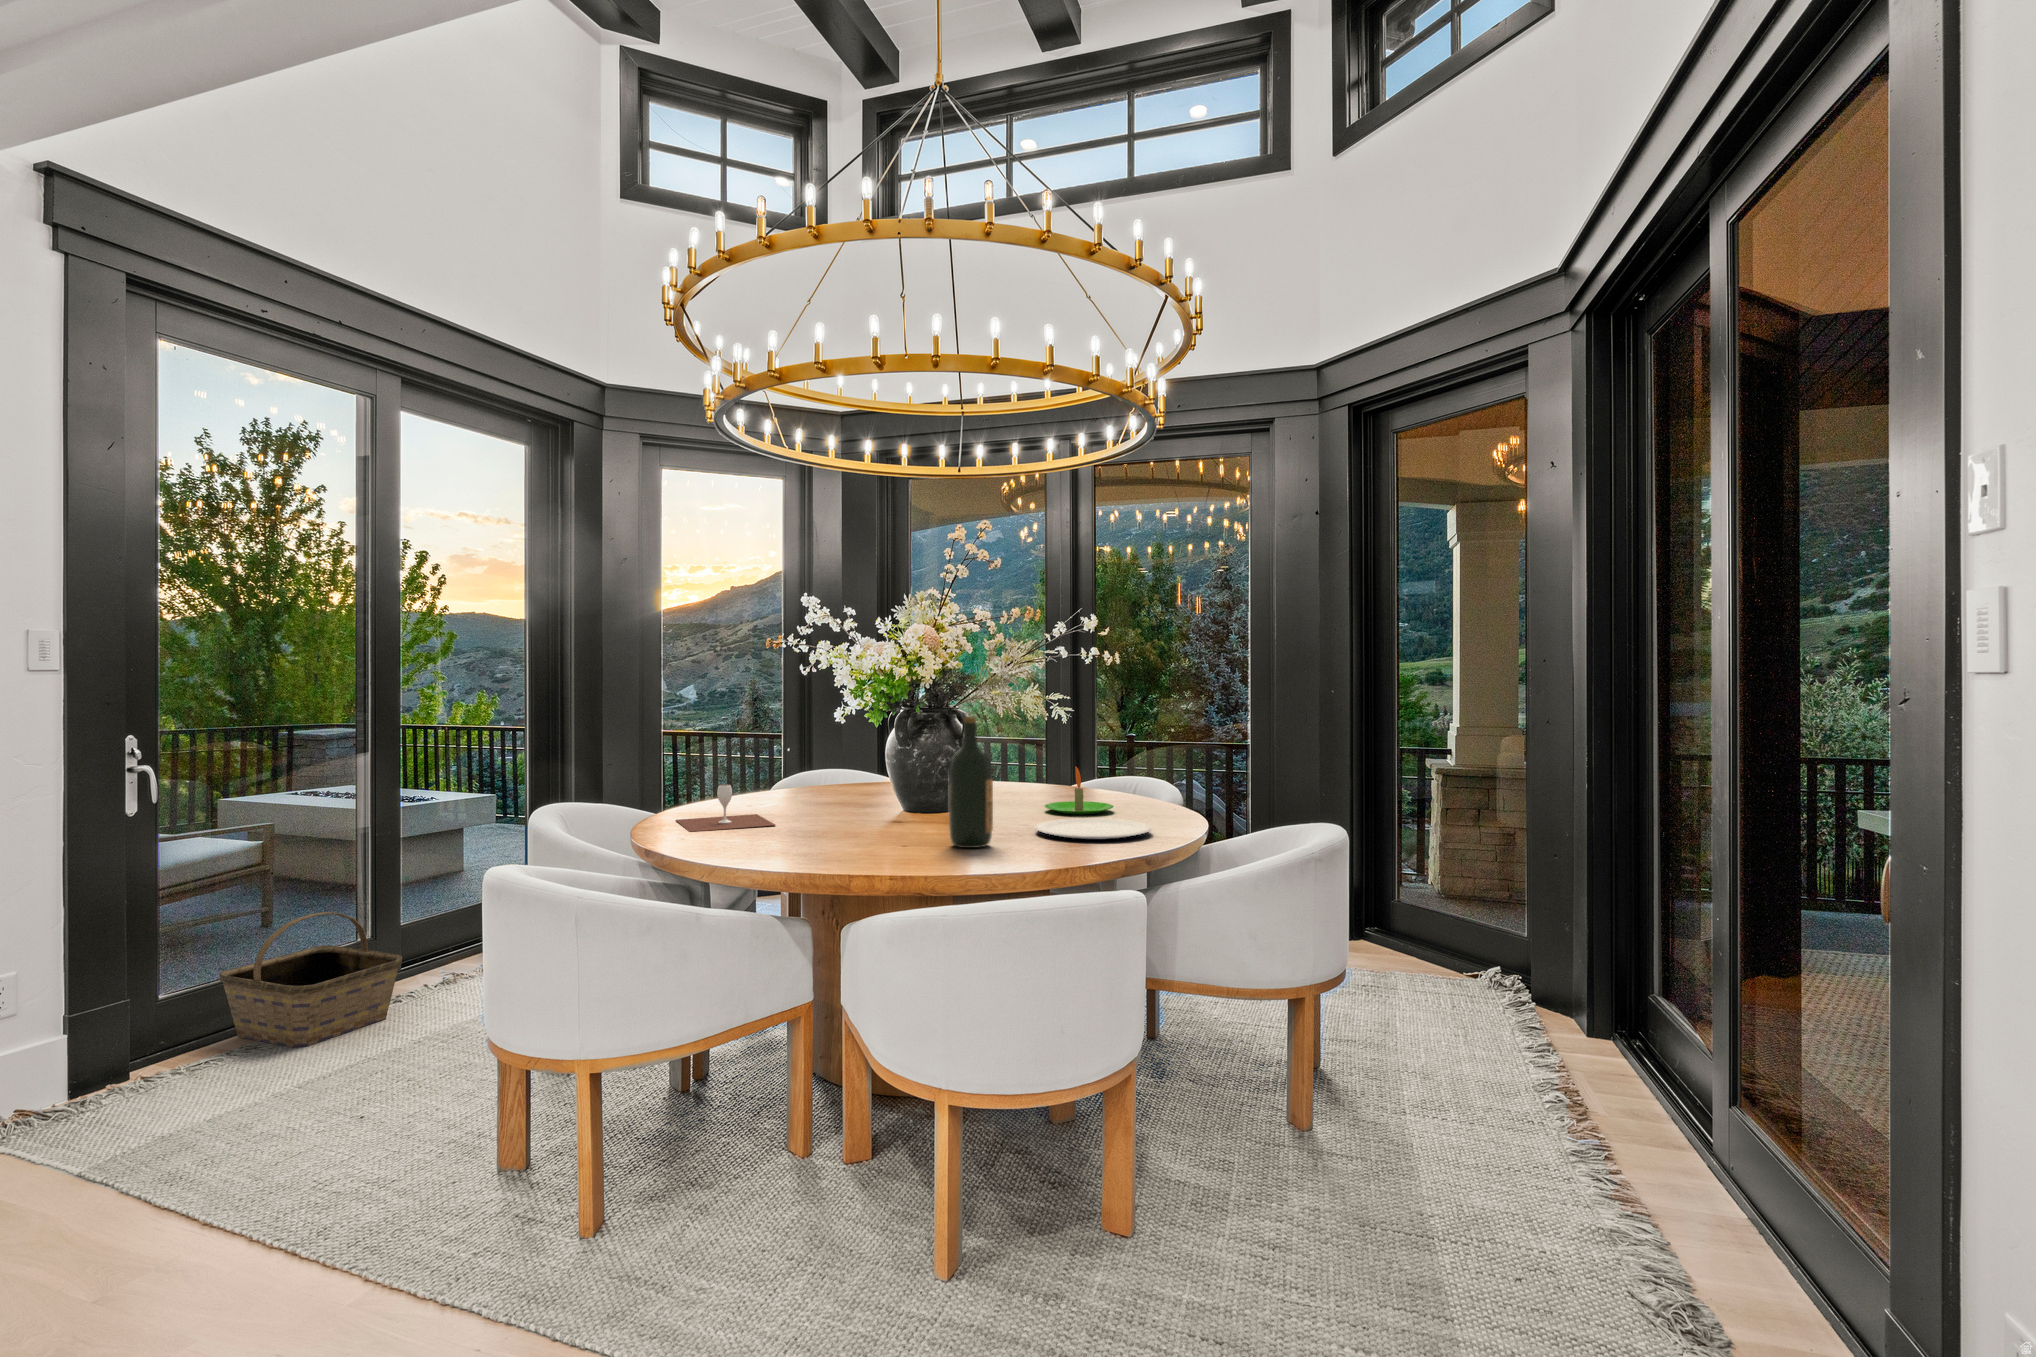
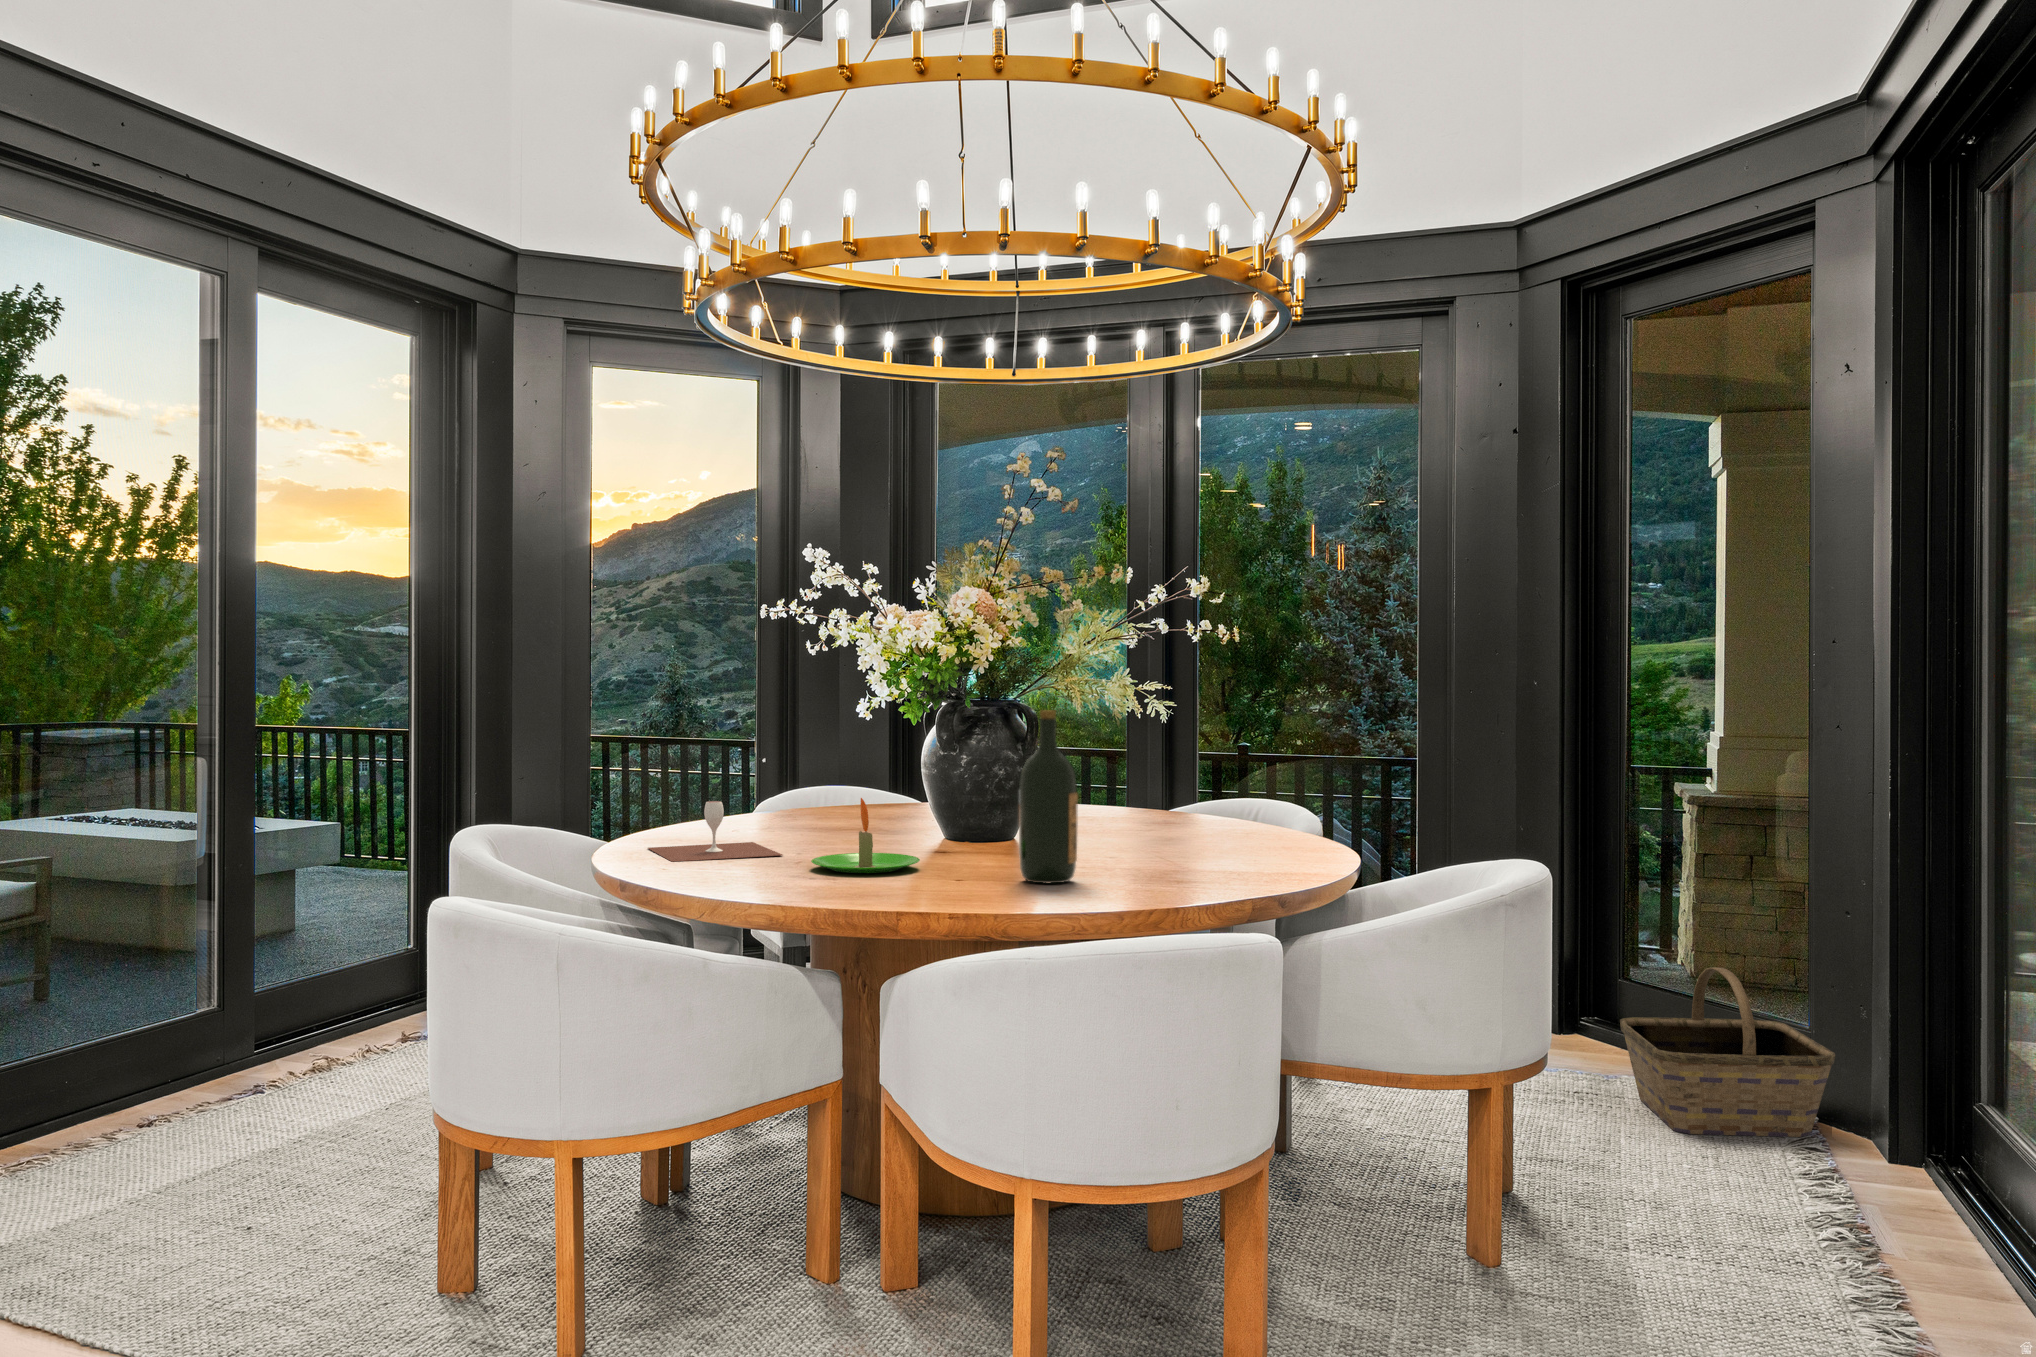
candle: present [1045,767,1114,815] -> present [811,798,920,873]
plate: present [1036,818,1151,840] -> none [1131,850,1287,876]
basket: present [219,912,402,1047] -> present [1620,967,1835,1137]

